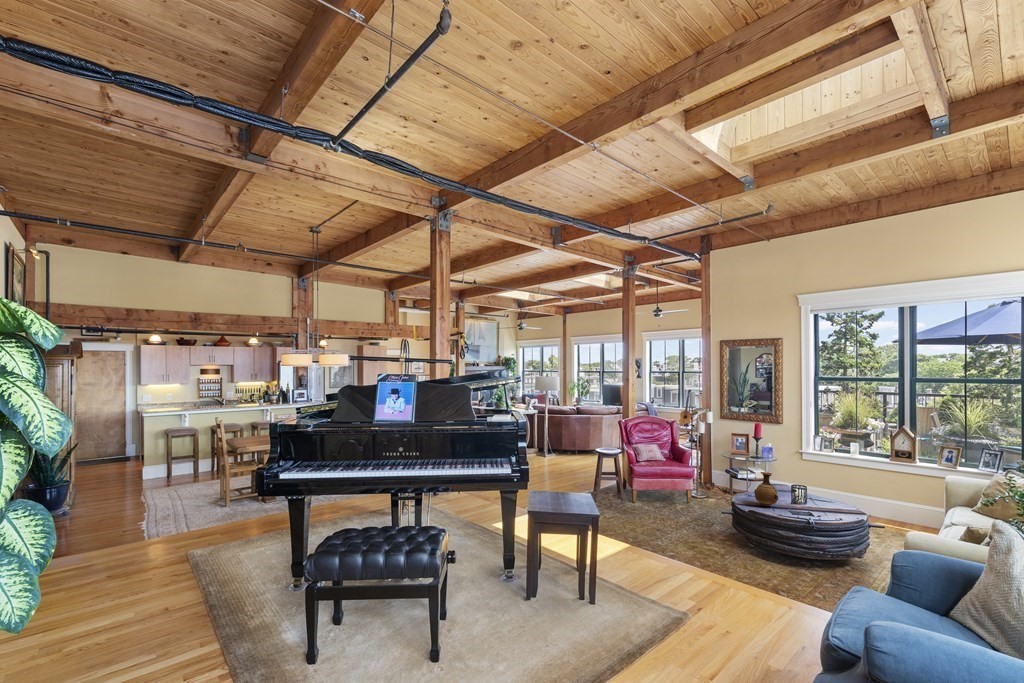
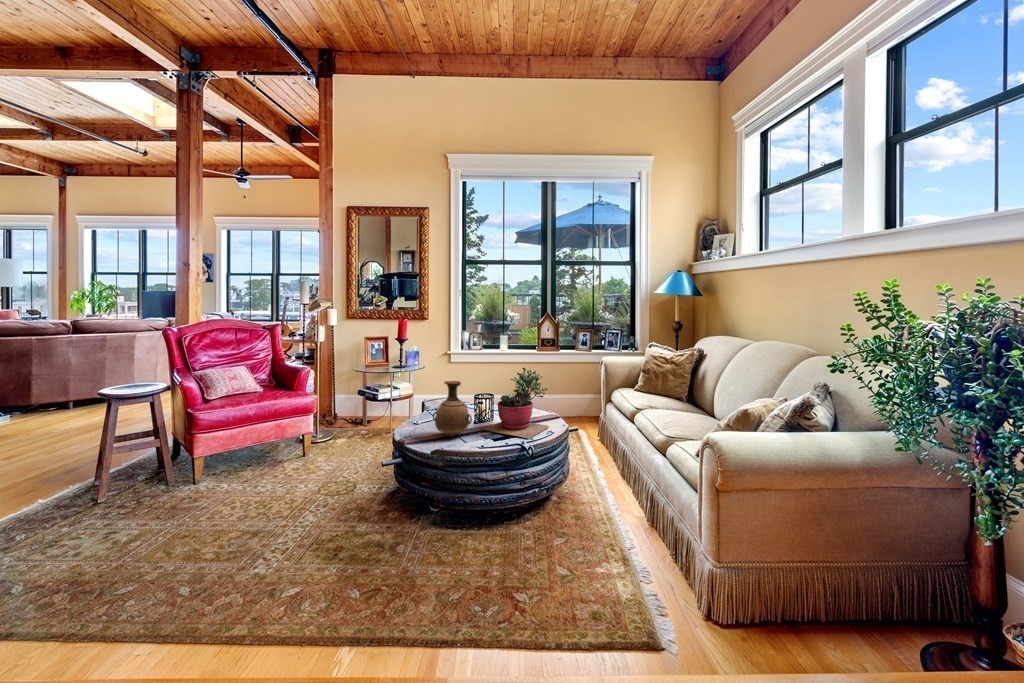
succulent plant: none [790,469,841,518] -> present [485,368,549,439]

